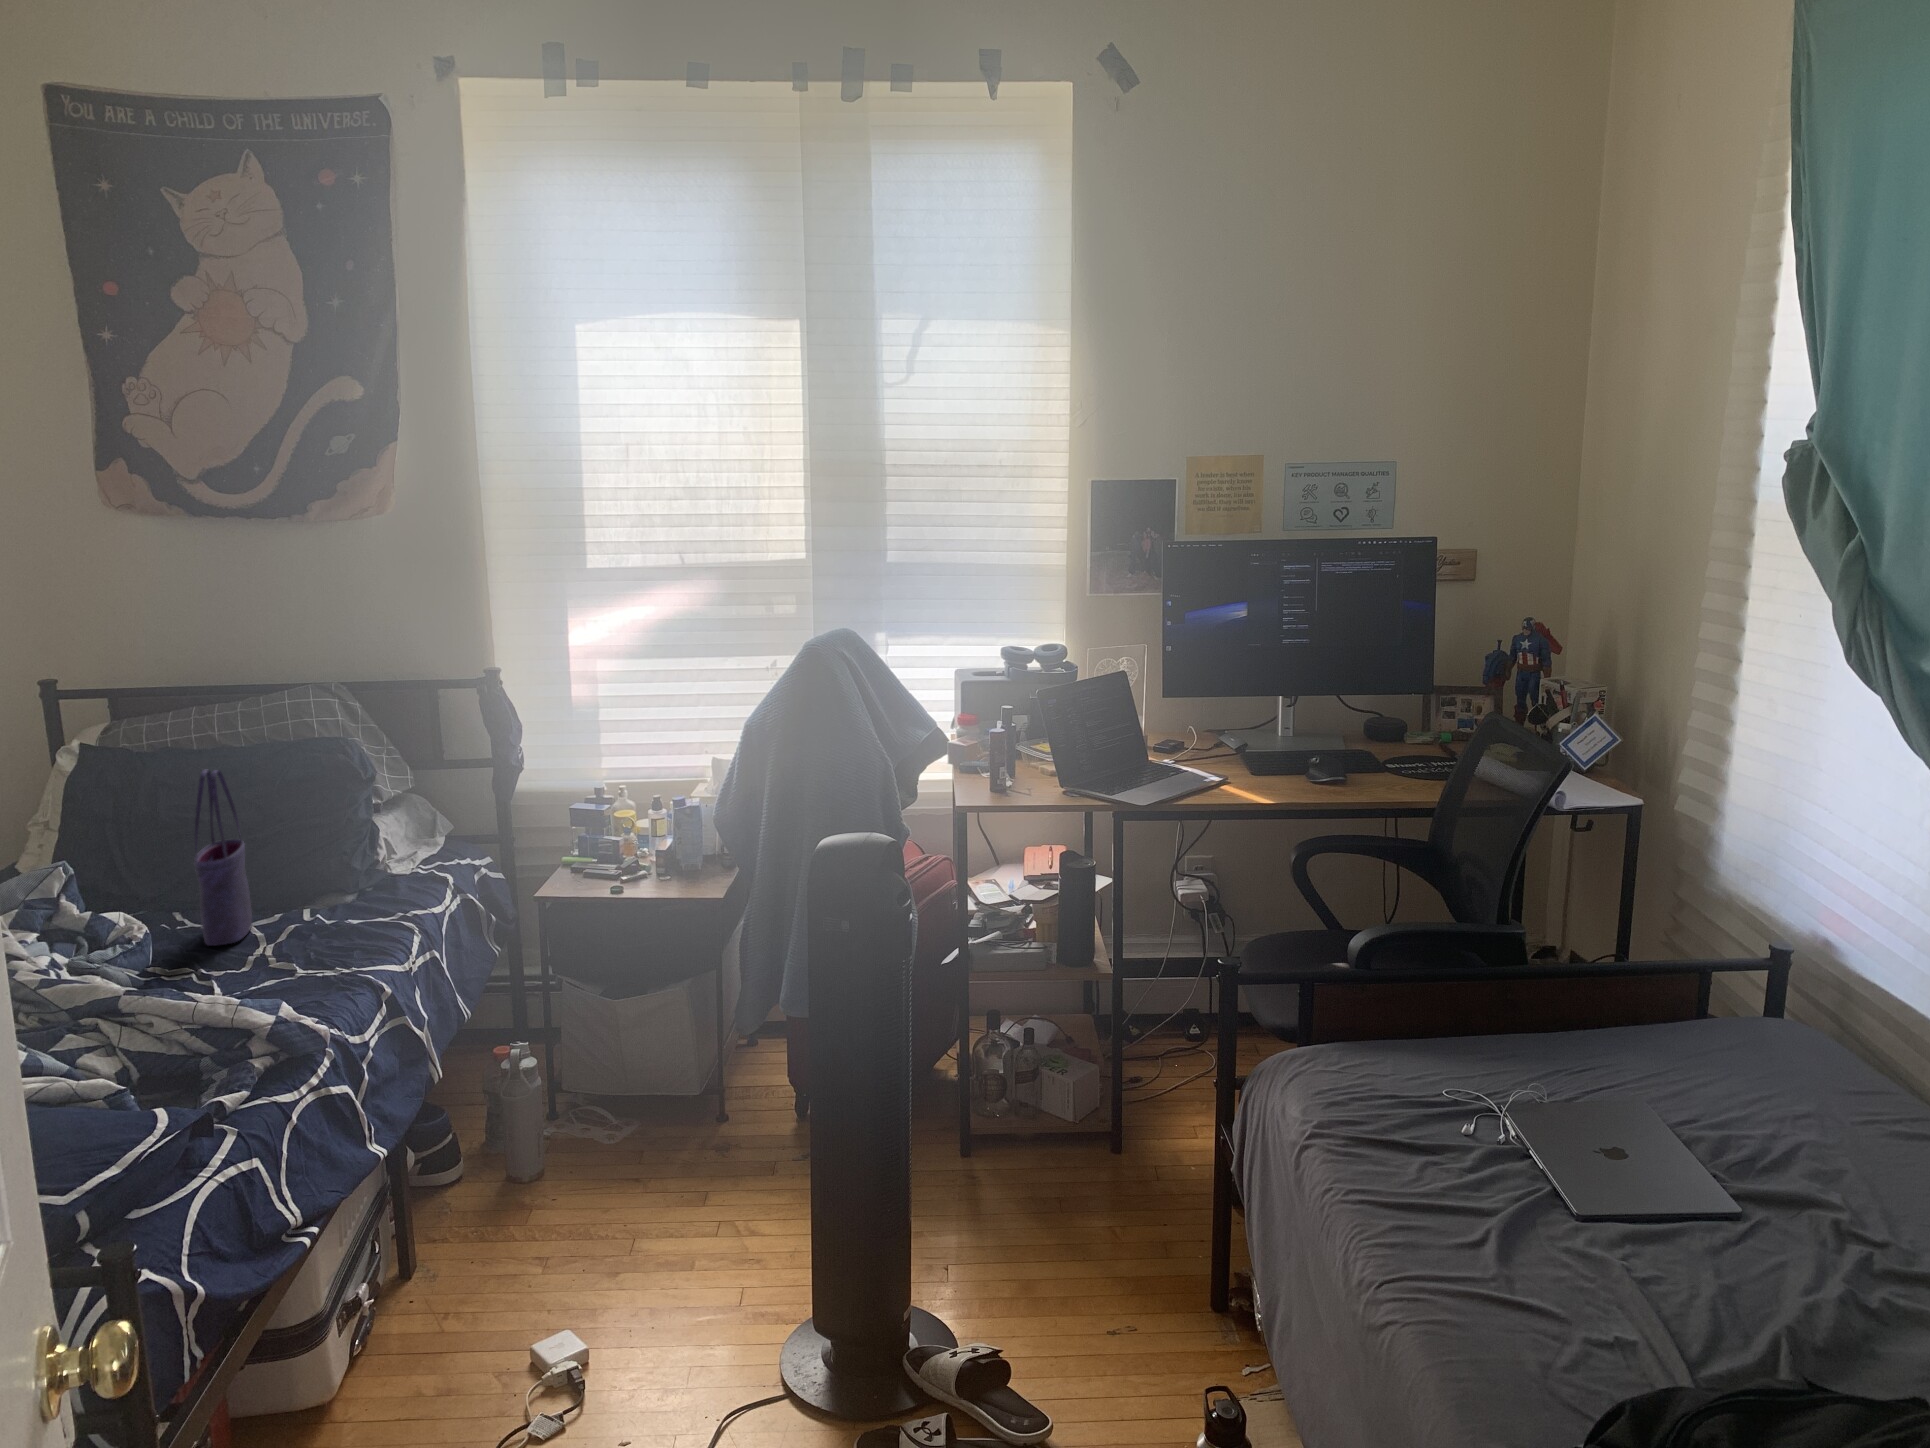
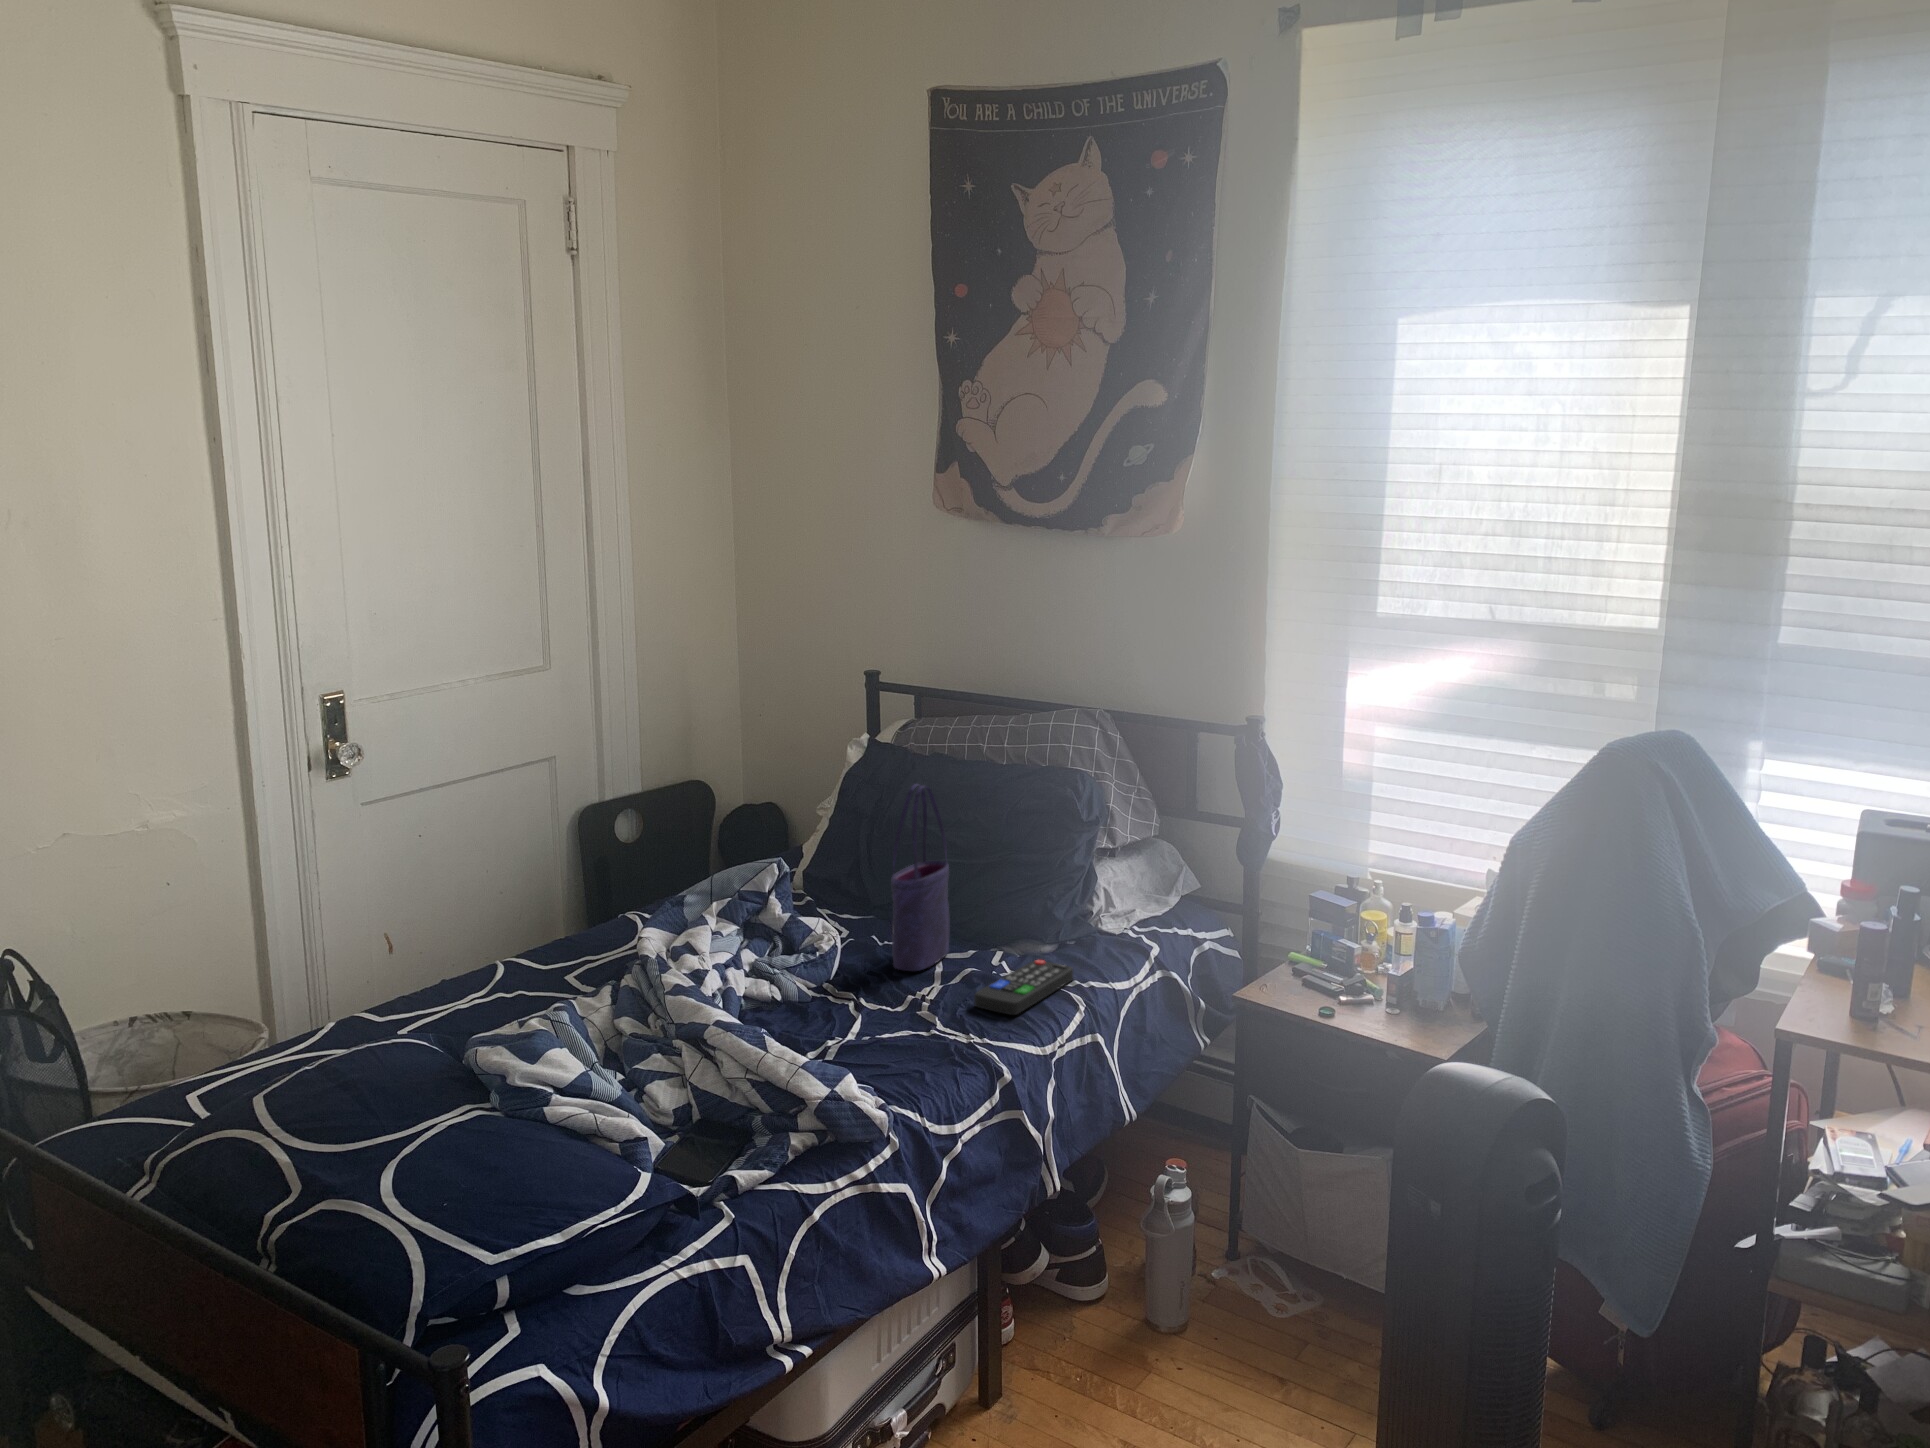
remote control: none [319,904,395,953] -> present [974,960,1073,1015]

